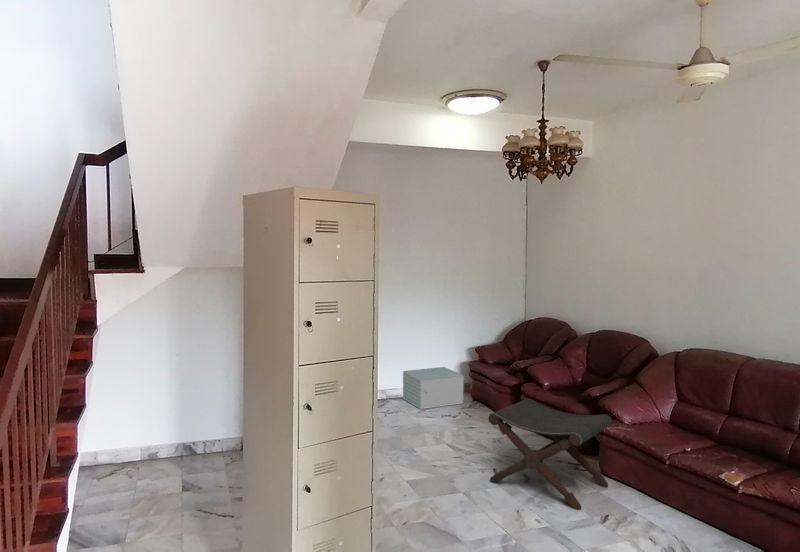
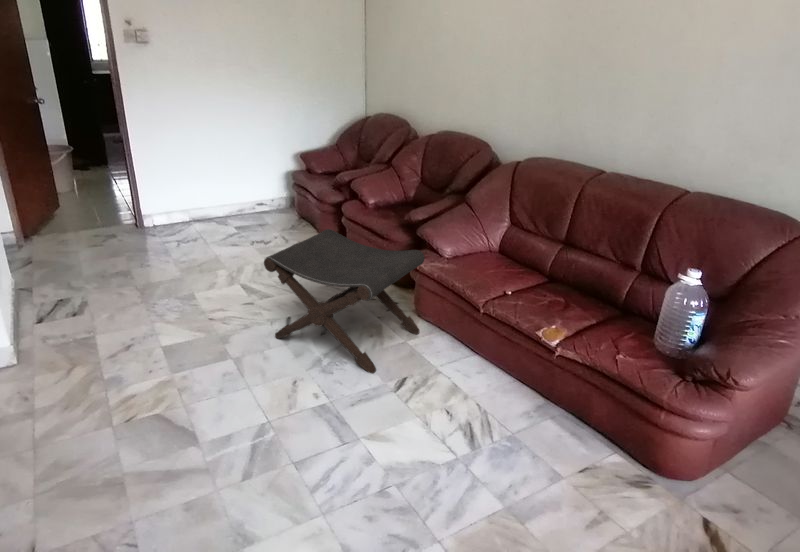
storage box: present [403,367,464,409] -> none [210,179,286,234]

